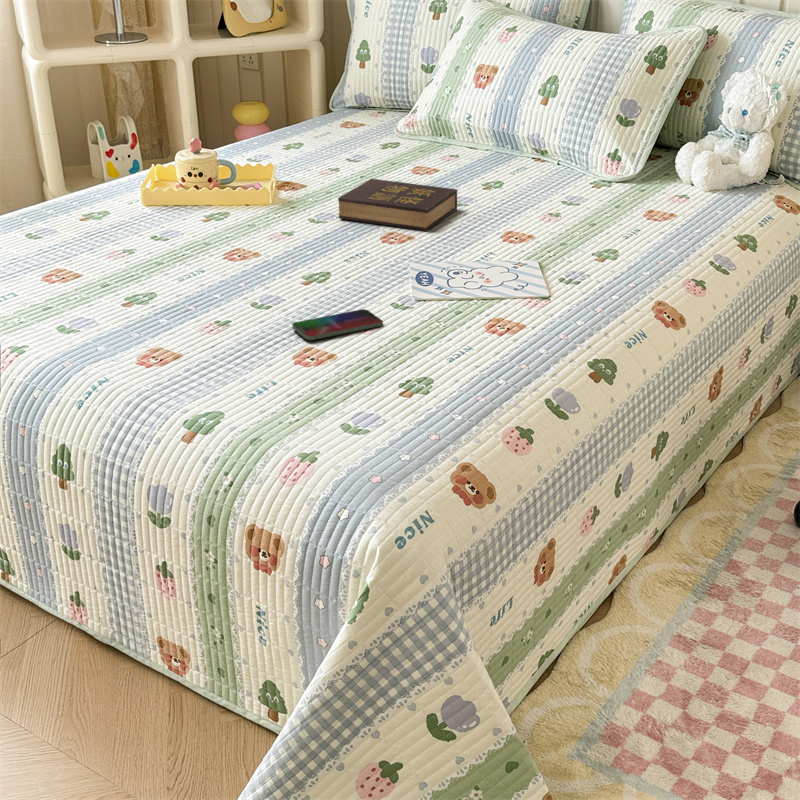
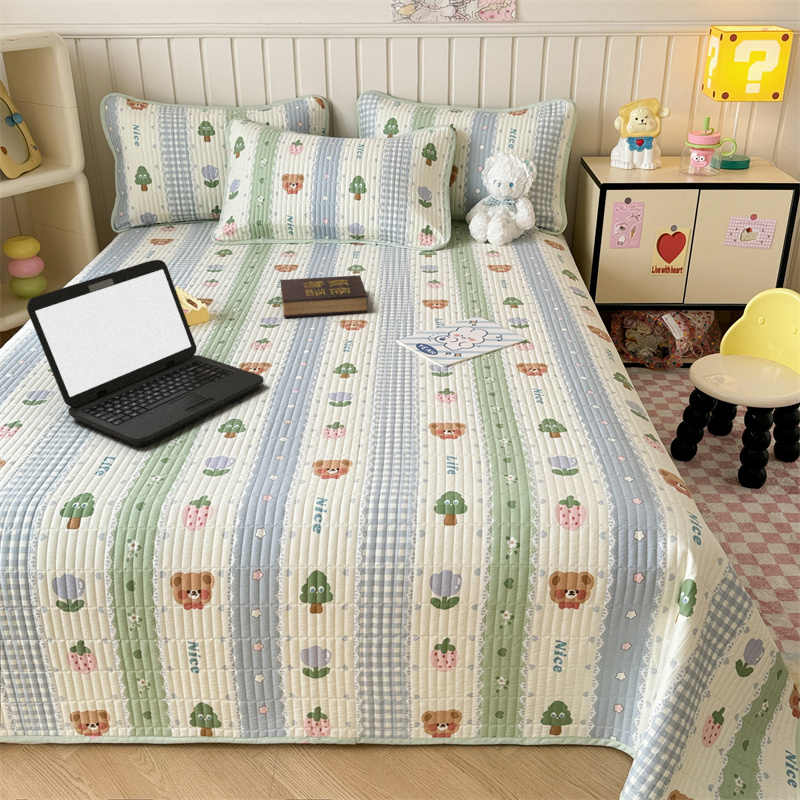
laptop: none [11,123,218,297] -> present [27,260,263,447]
smartphone: present [292,309,383,340] -> none [401,382,459,417]

